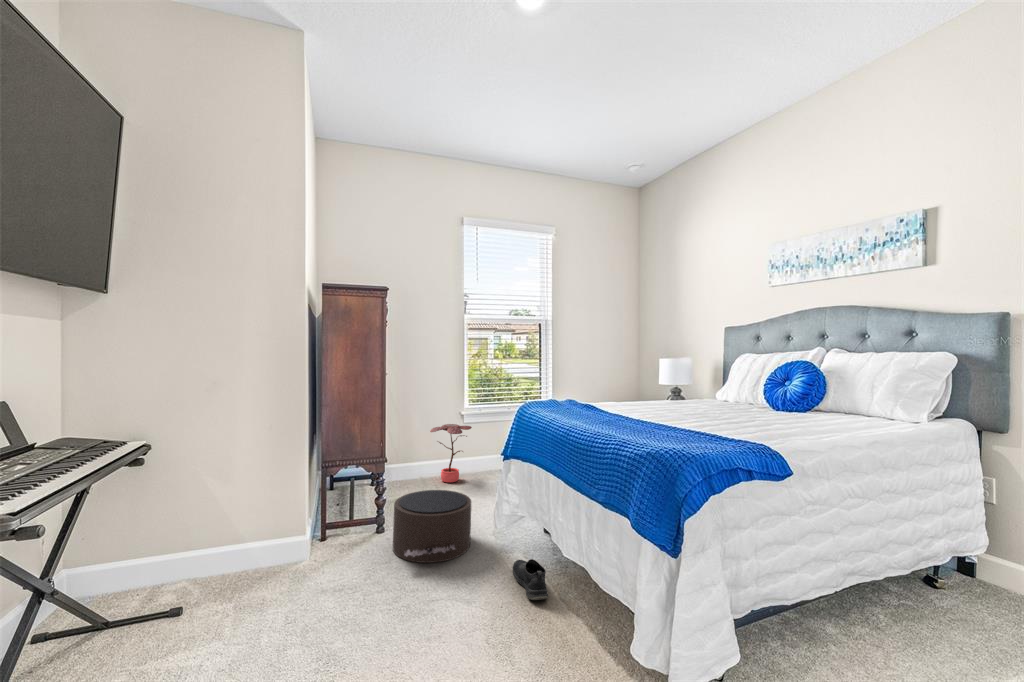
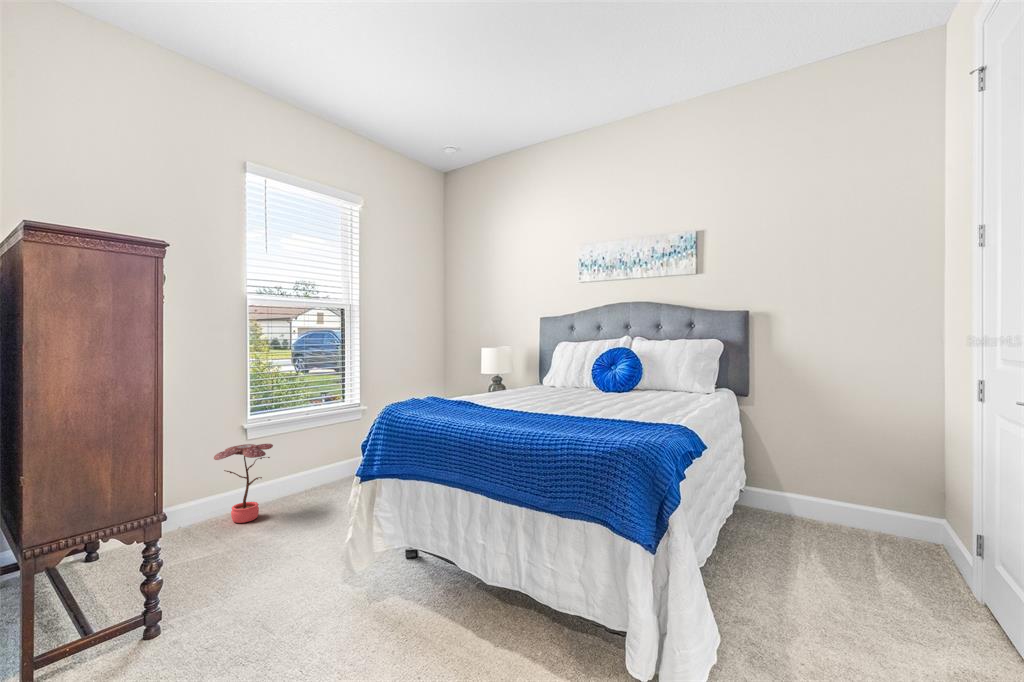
pouf: present [393,490,471,563] -> none [220,531,342,638]
shoe: present [513,559,548,600] -> none [416,583,475,627]

